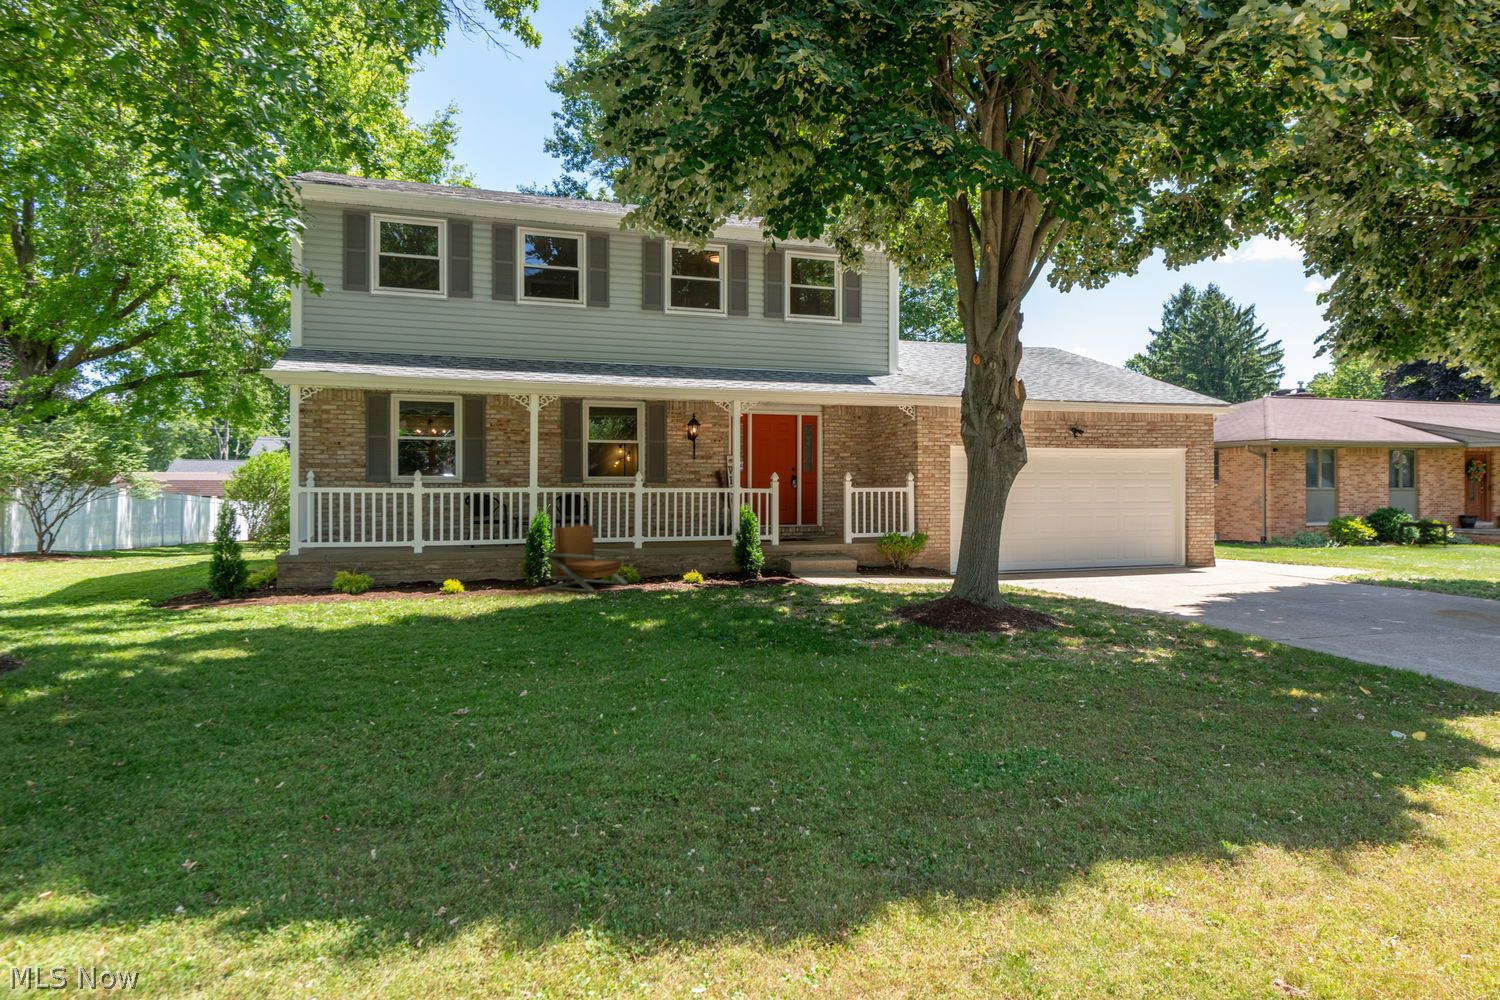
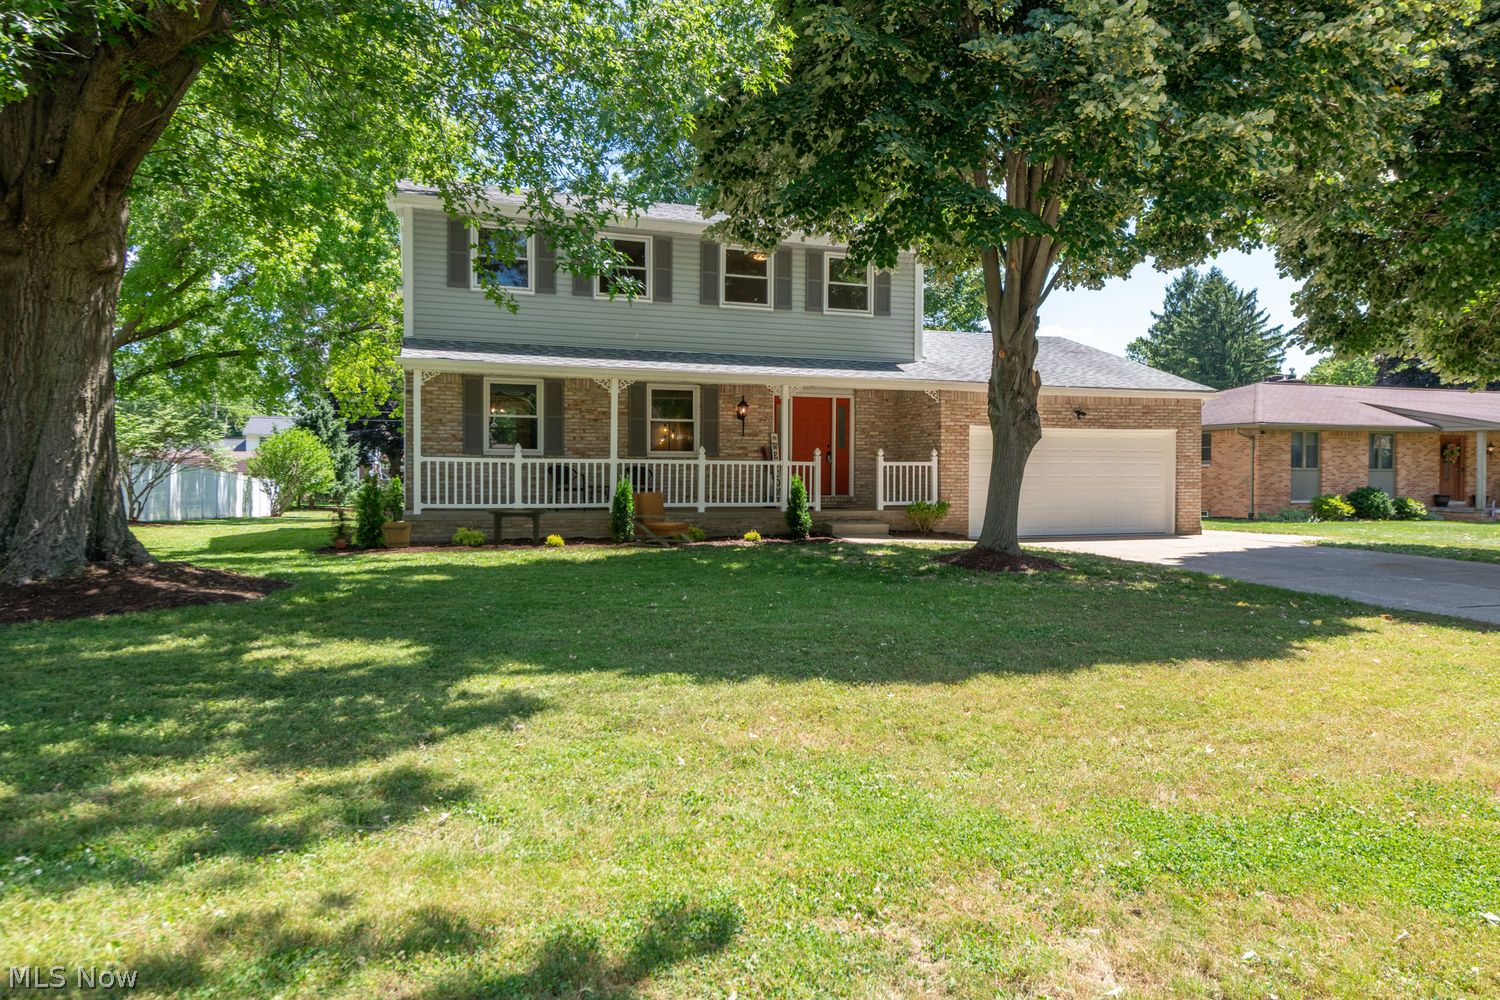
round table: present [1399,522,1448,547] -> present [486,508,548,548]
decorative plant: none [182,548,223,595] -> present [328,508,352,548]
bucket: none [251,563,288,595] -> present [382,522,412,548]

